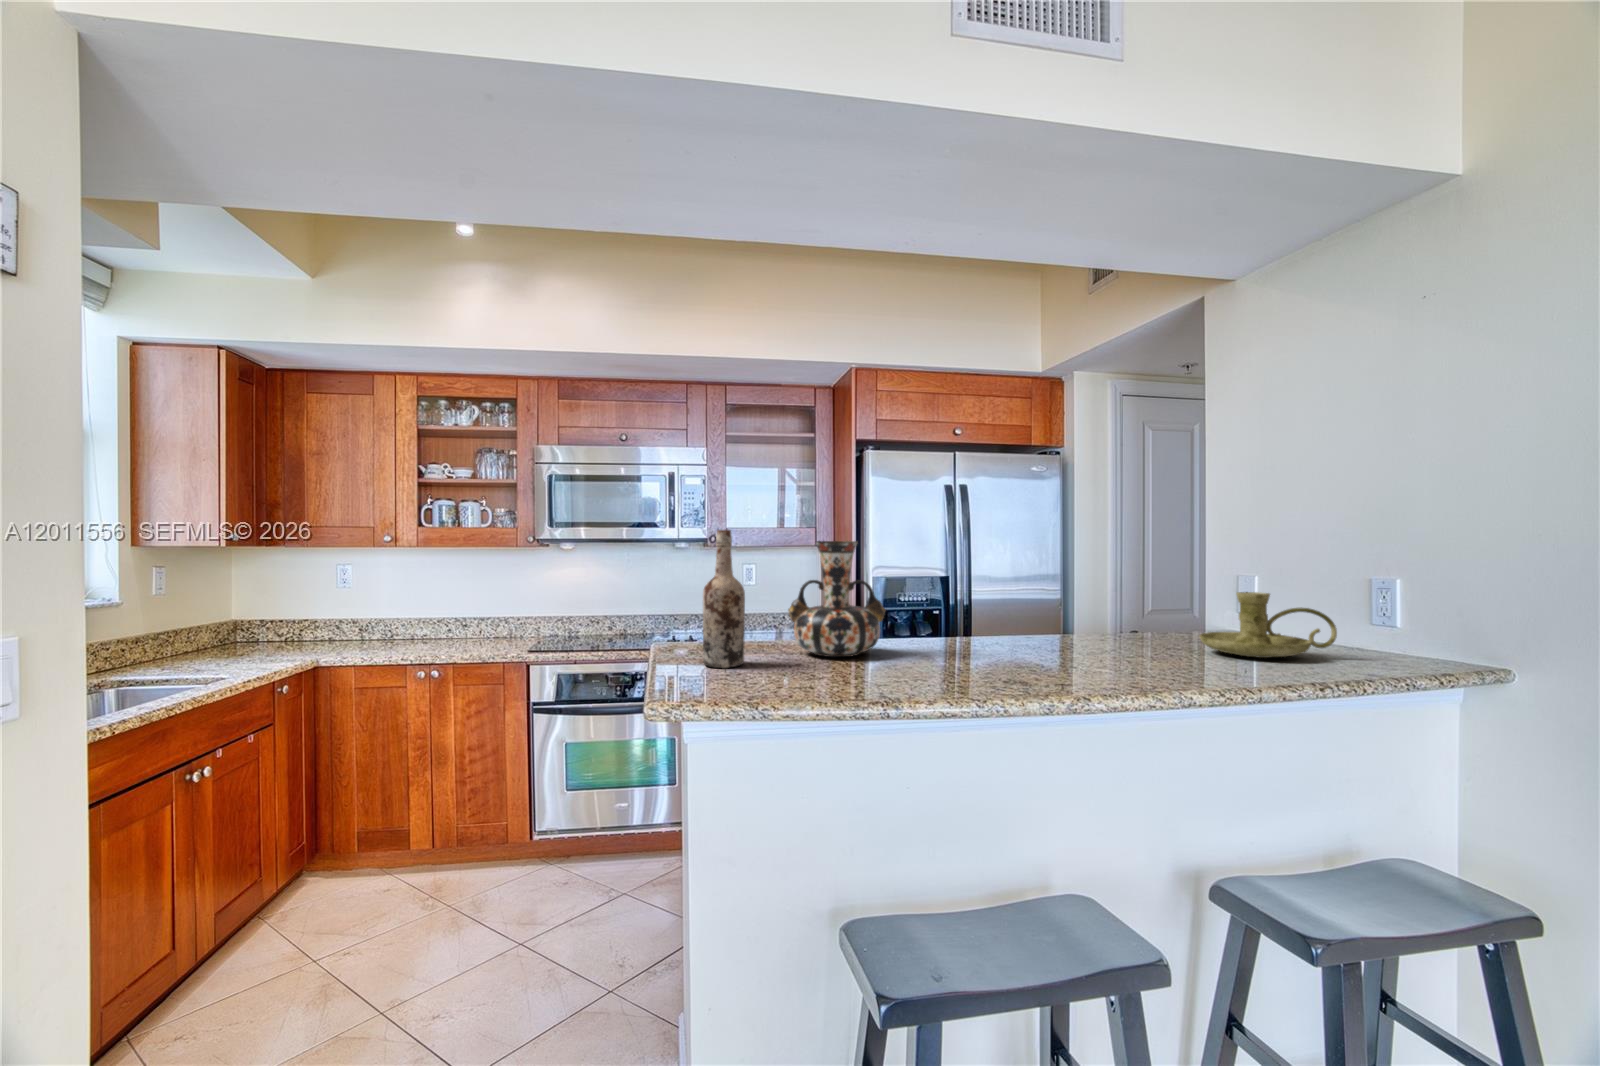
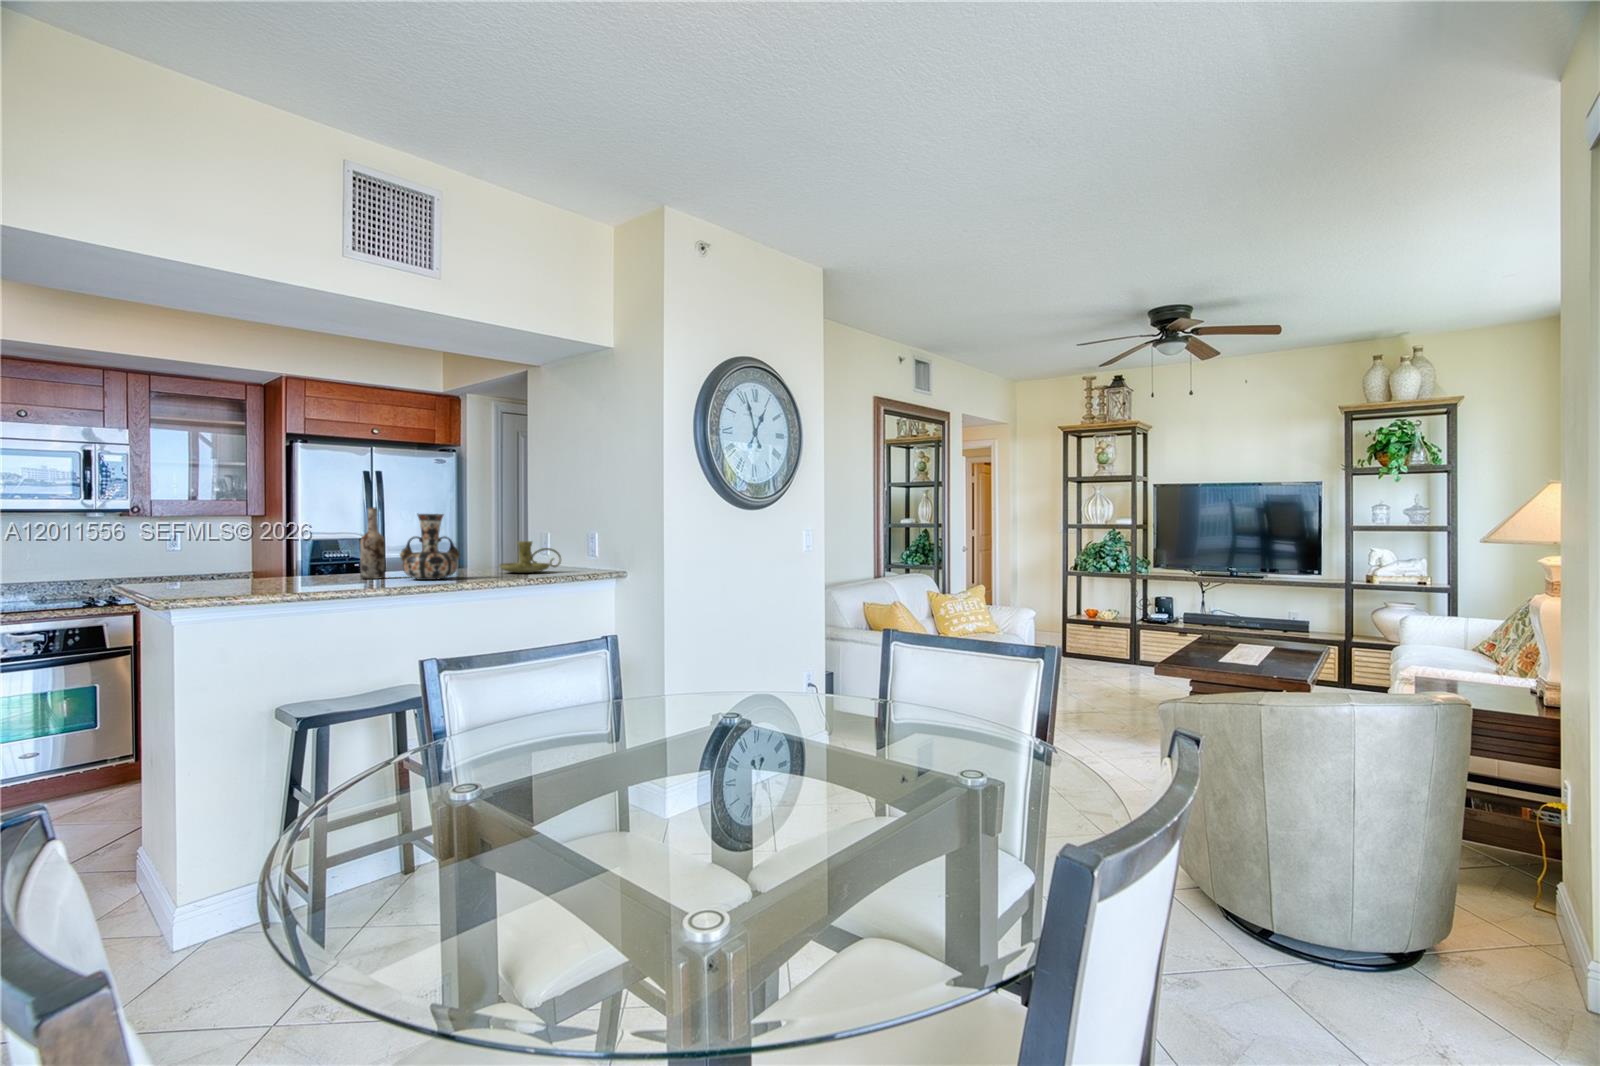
wine bottle: present [703,530,745,668] -> present [360,507,385,579]
decorative vase: present [788,541,885,657] -> present [400,514,460,580]

